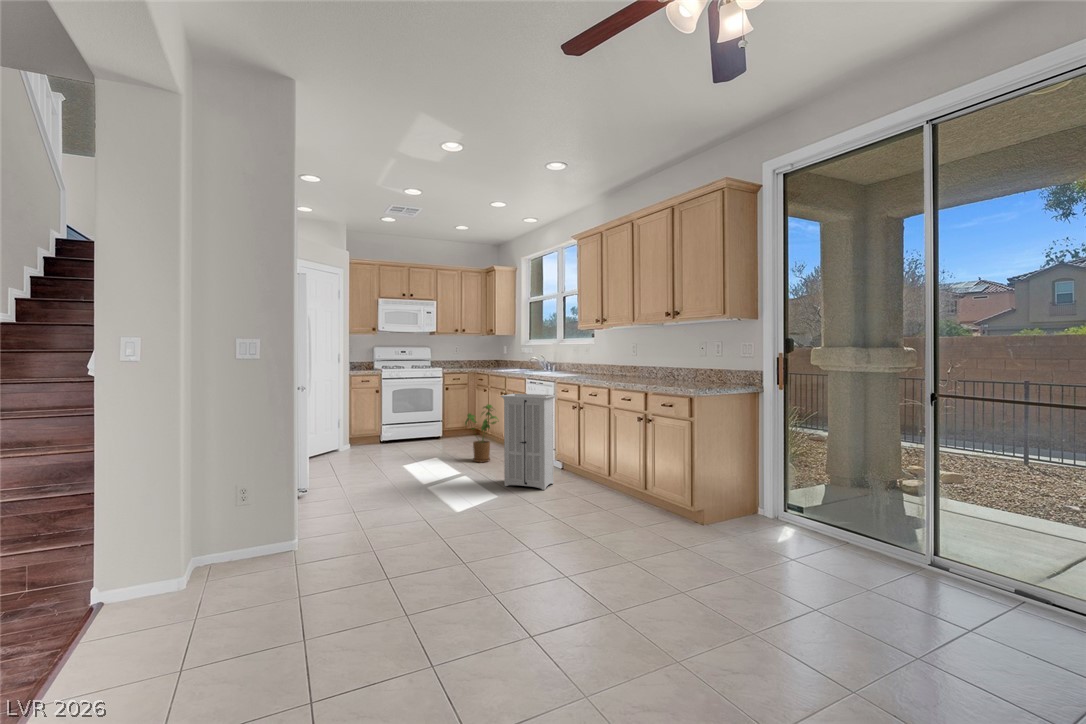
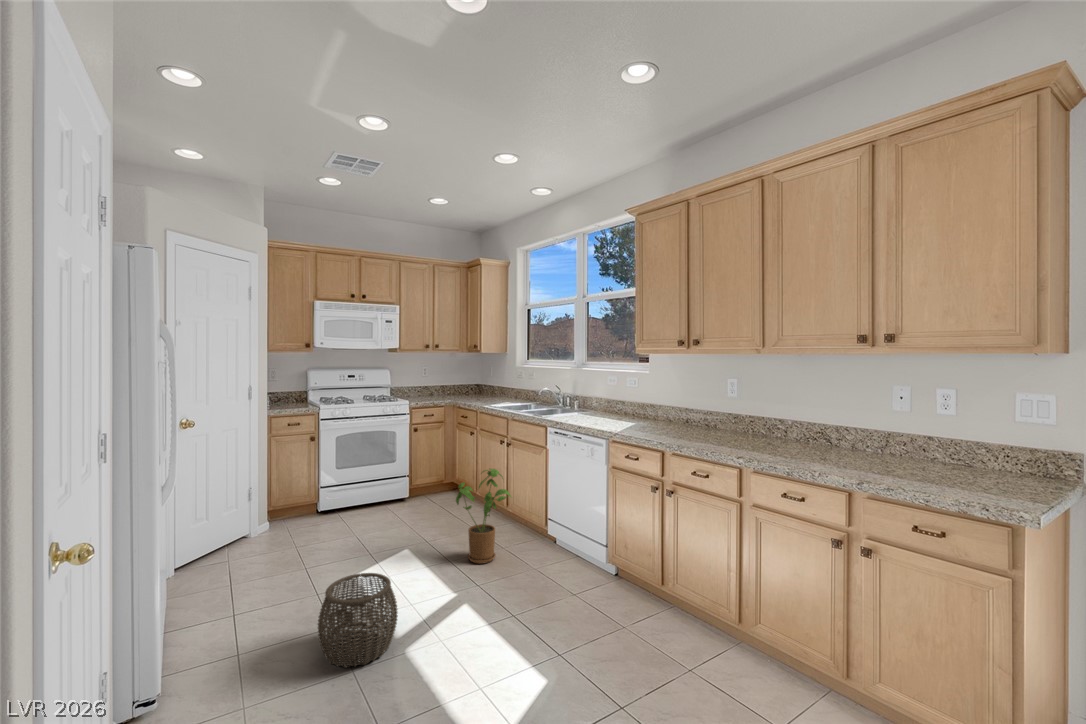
storage cabinet: present [501,393,556,490] -> none [544,468,636,658]
woven basket: none [384,447,425,487] -> present [318,573,398,667]

